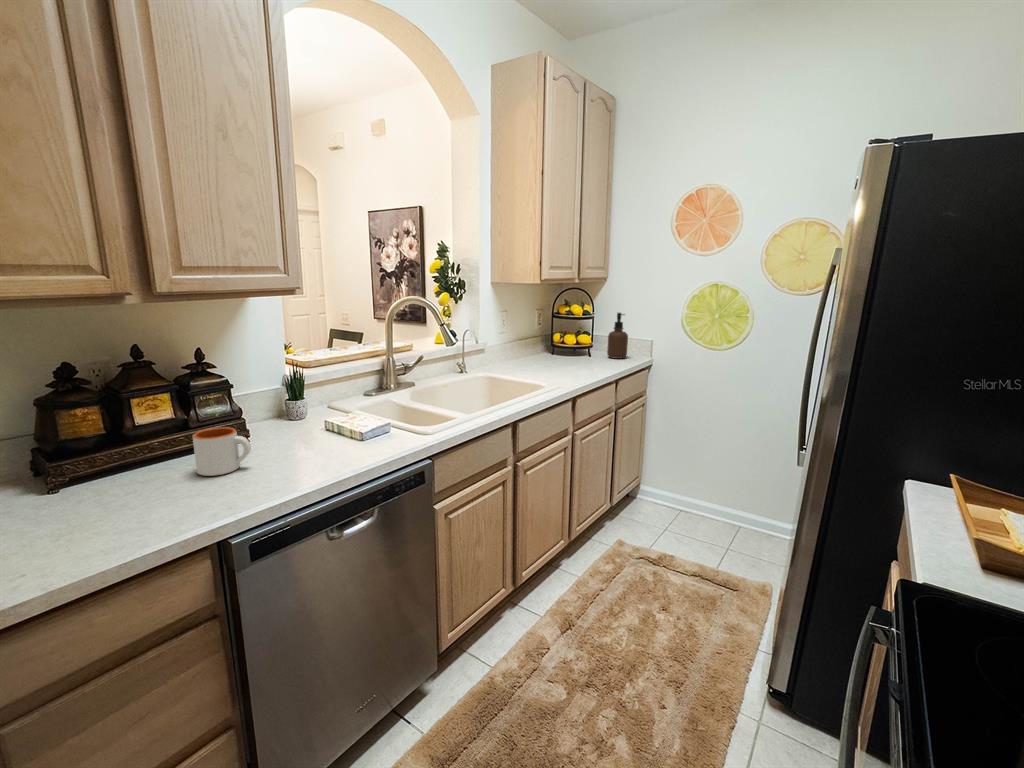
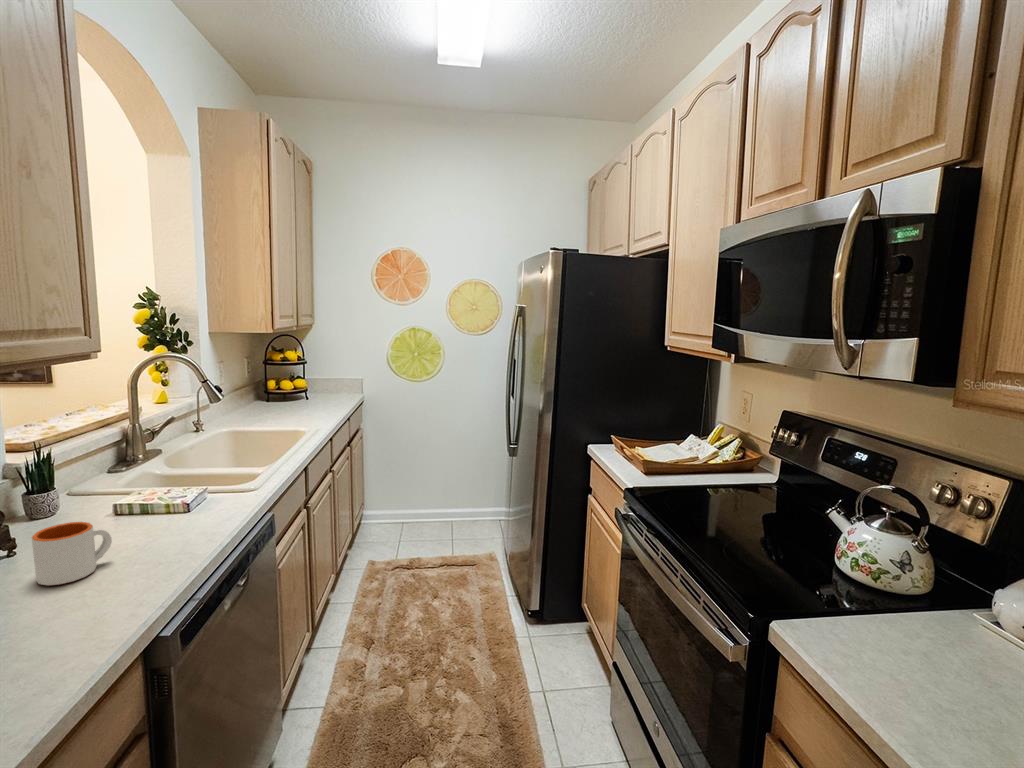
soap dispenser: present [607,313,628,359] -> none [325,355,345,398]

